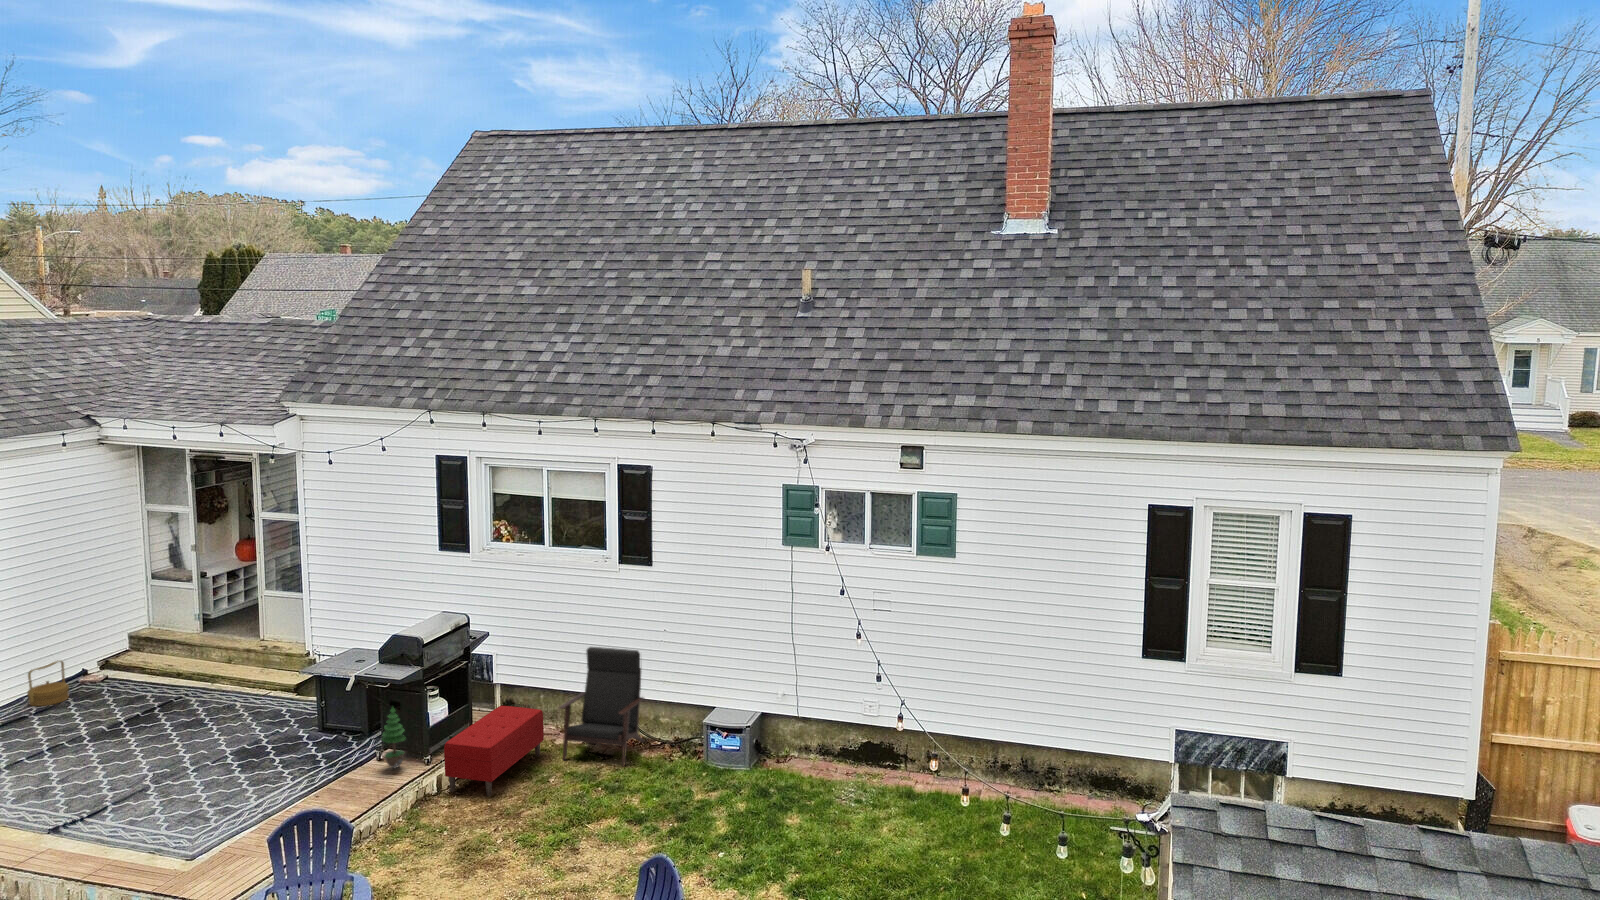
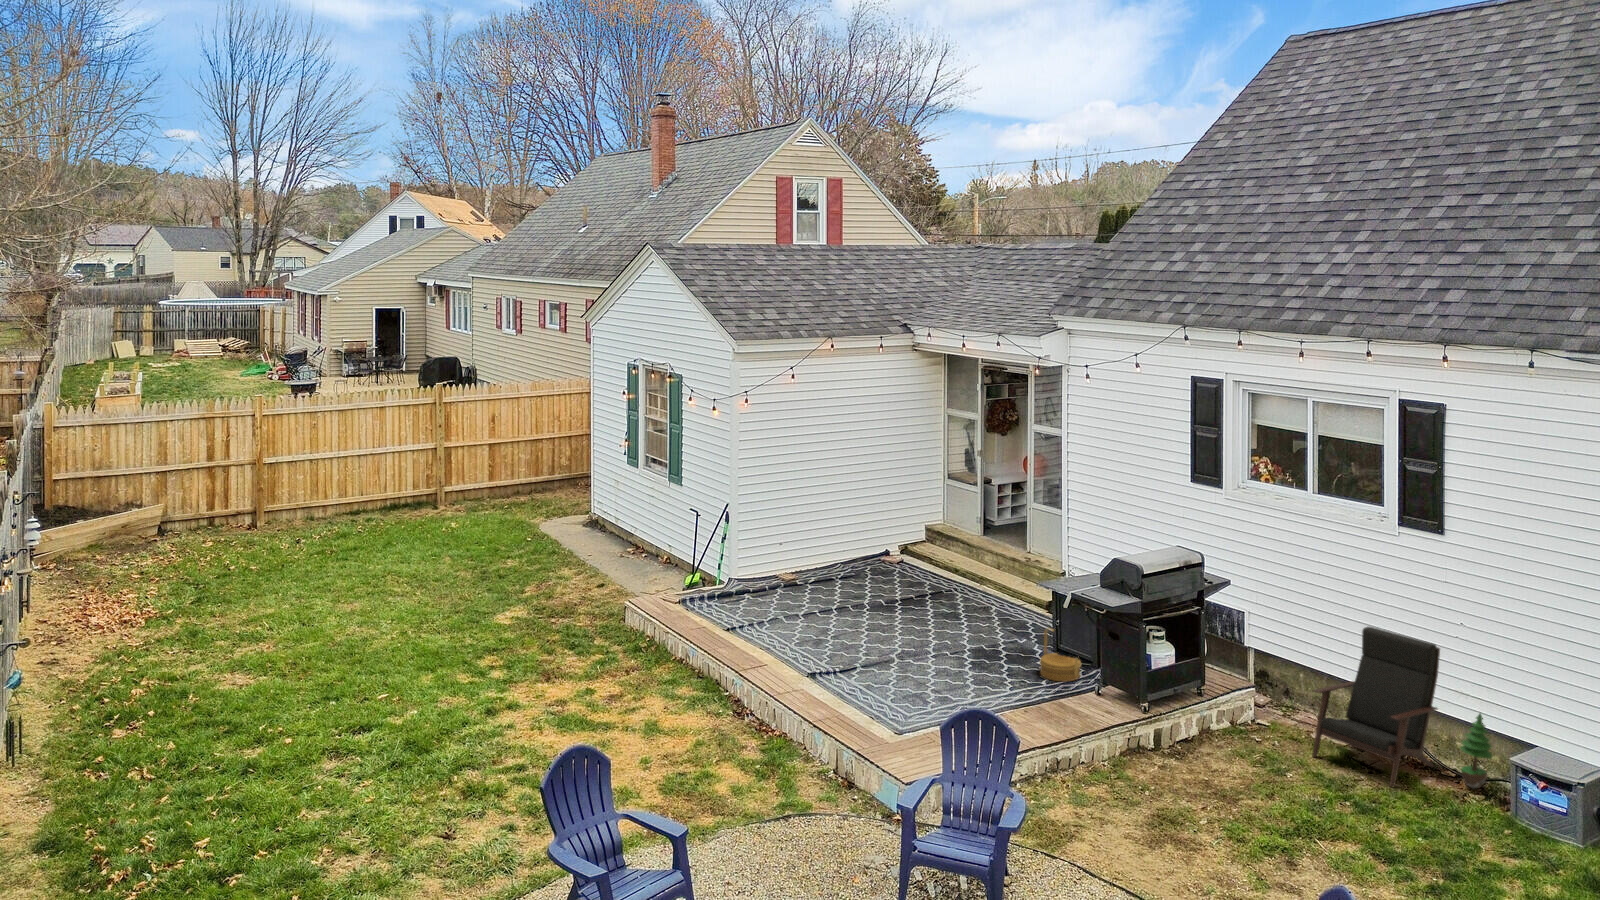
woven basket: present [27,660,69,706] -> present [1040,628,1081,682]
bench: present [444,706,544,796] -> none [1163,672,1294,769]
potted tree: present [382,707,405,768] -> present [1460,714,1492,788]

